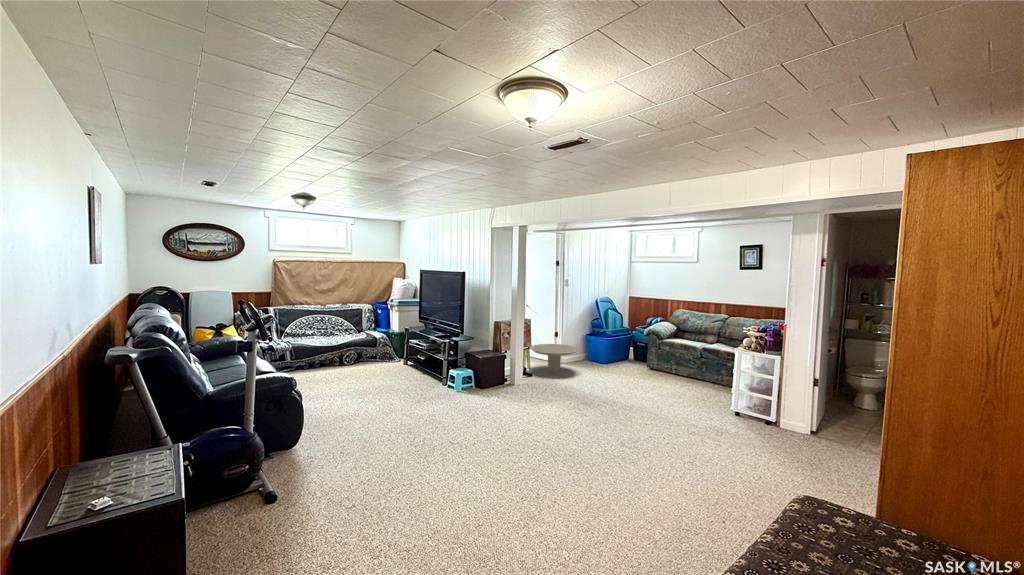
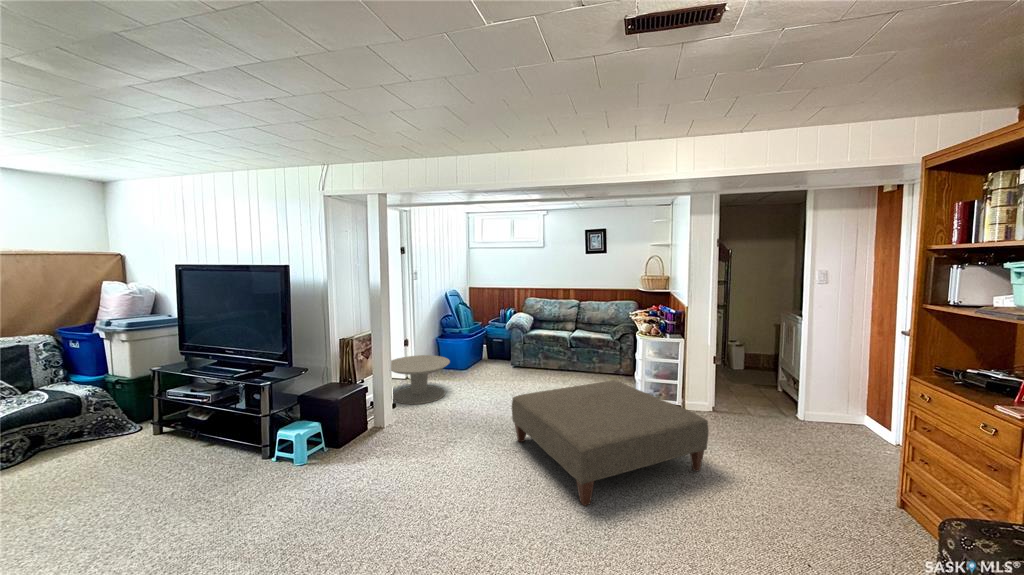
ottoman: none [590,375,728,459] -> present [512,380,709,506]

